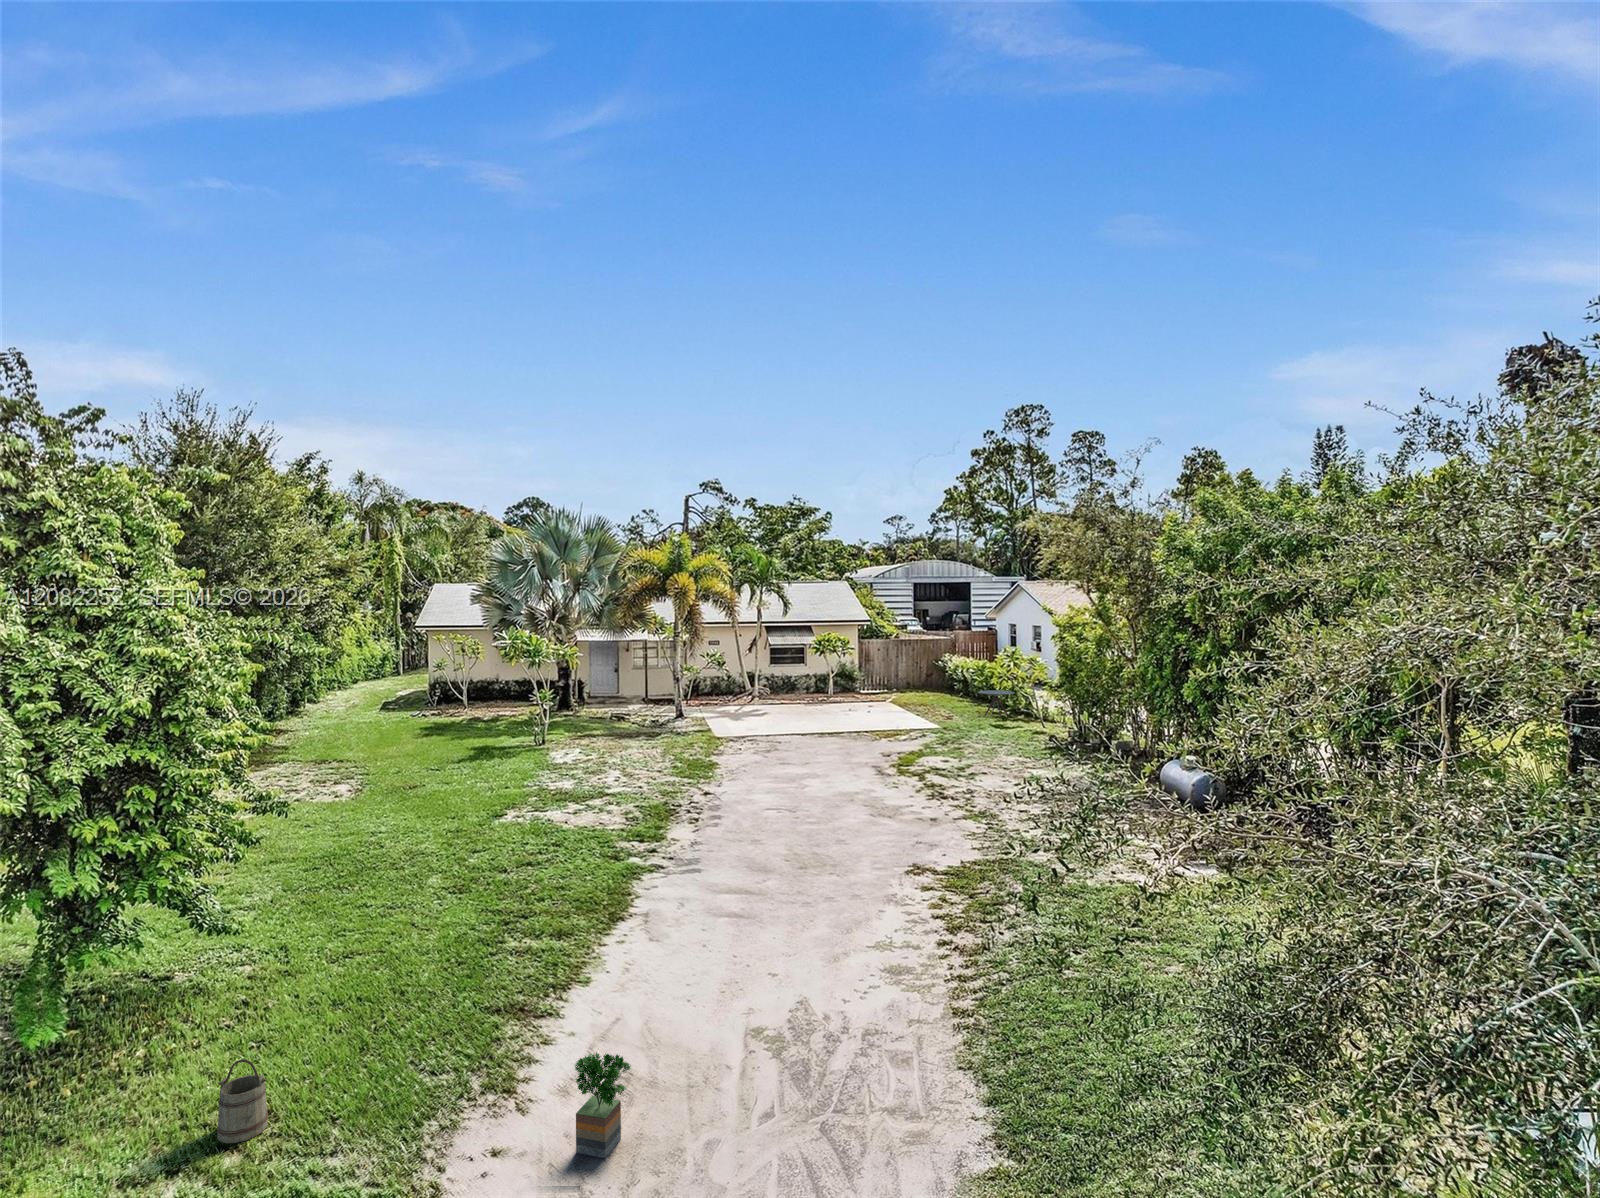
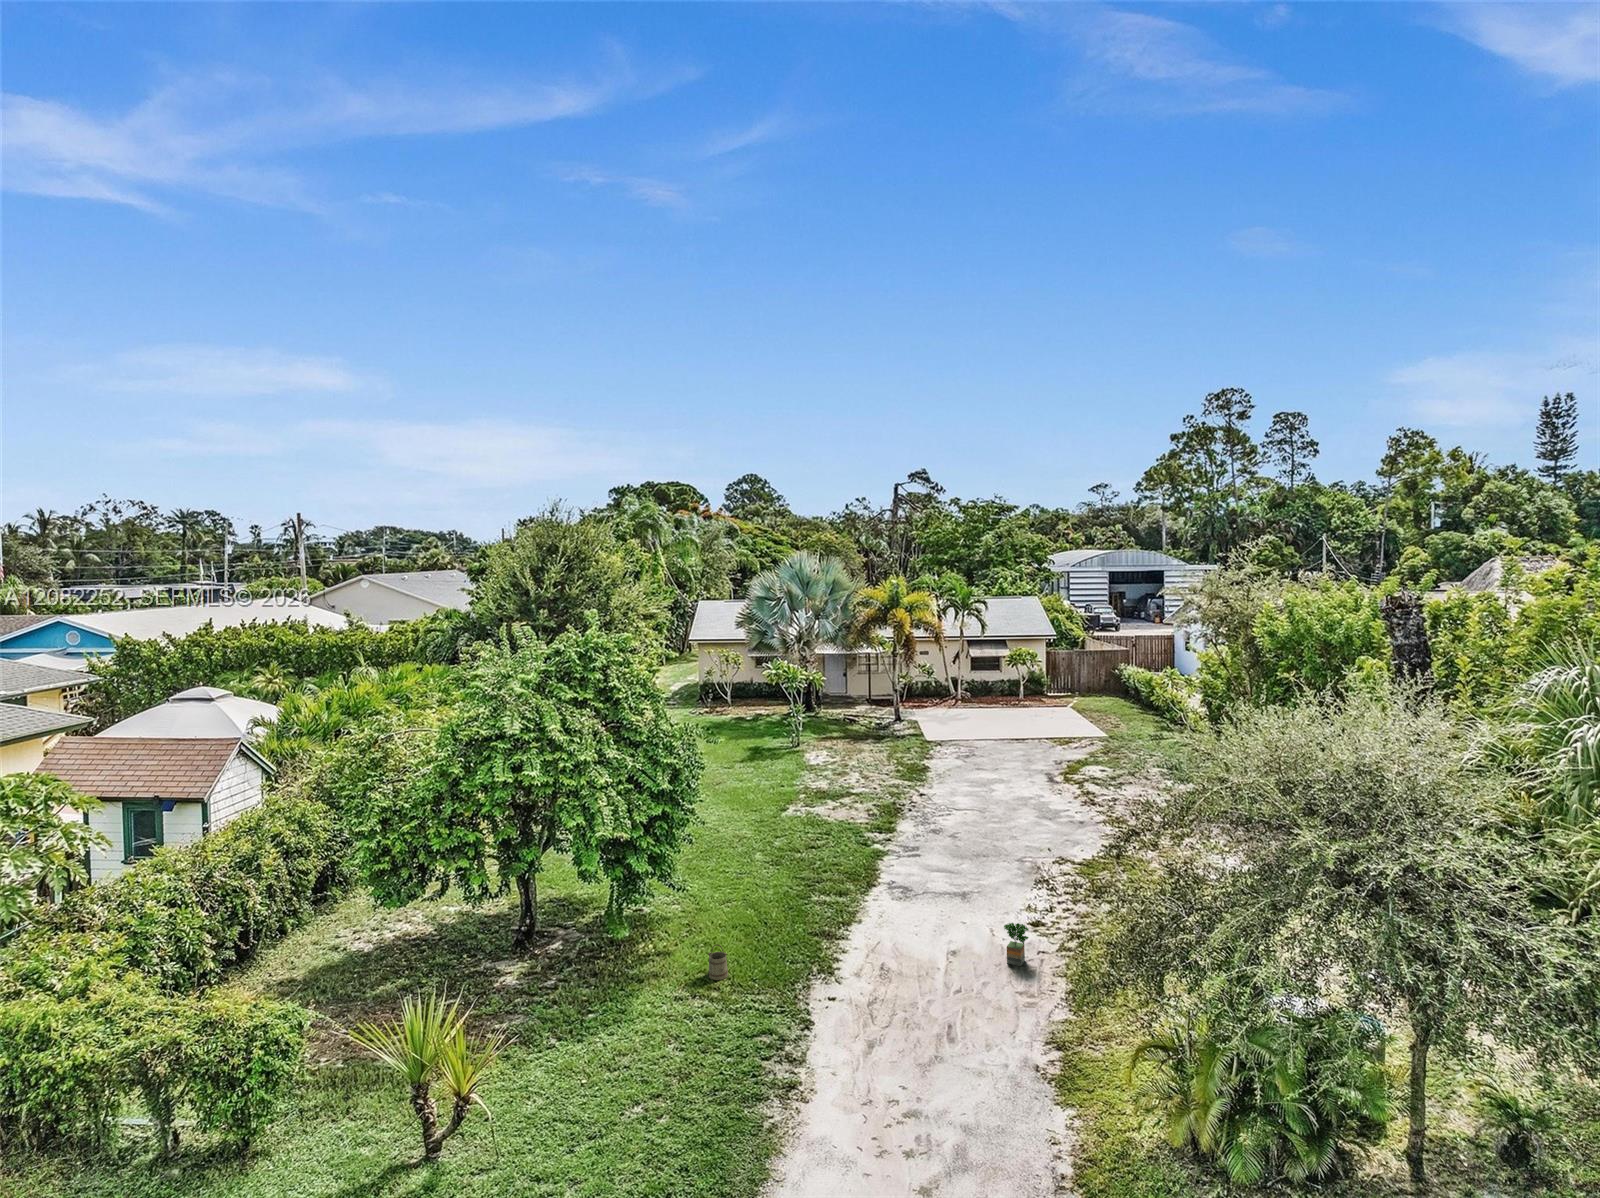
round table: present [978,690,1014,718] -> none [1145,702,1177,726]
potted tree: present [575,1052,631,1158] -> present [1004,923,1029,966]

